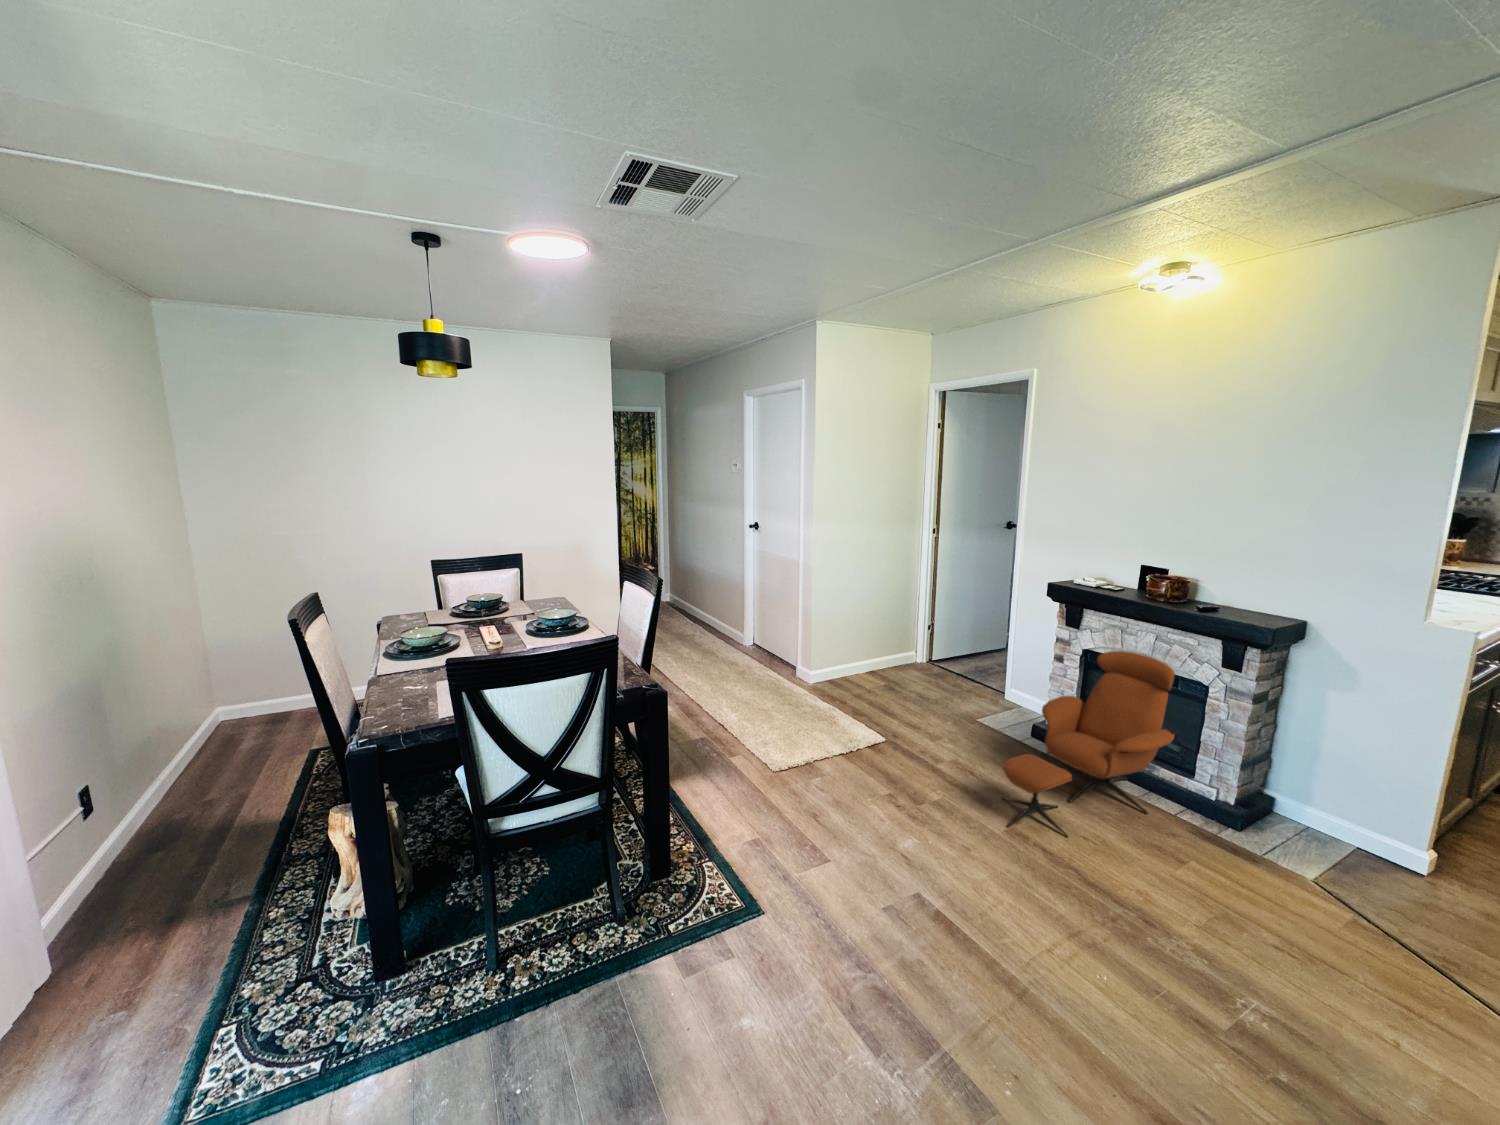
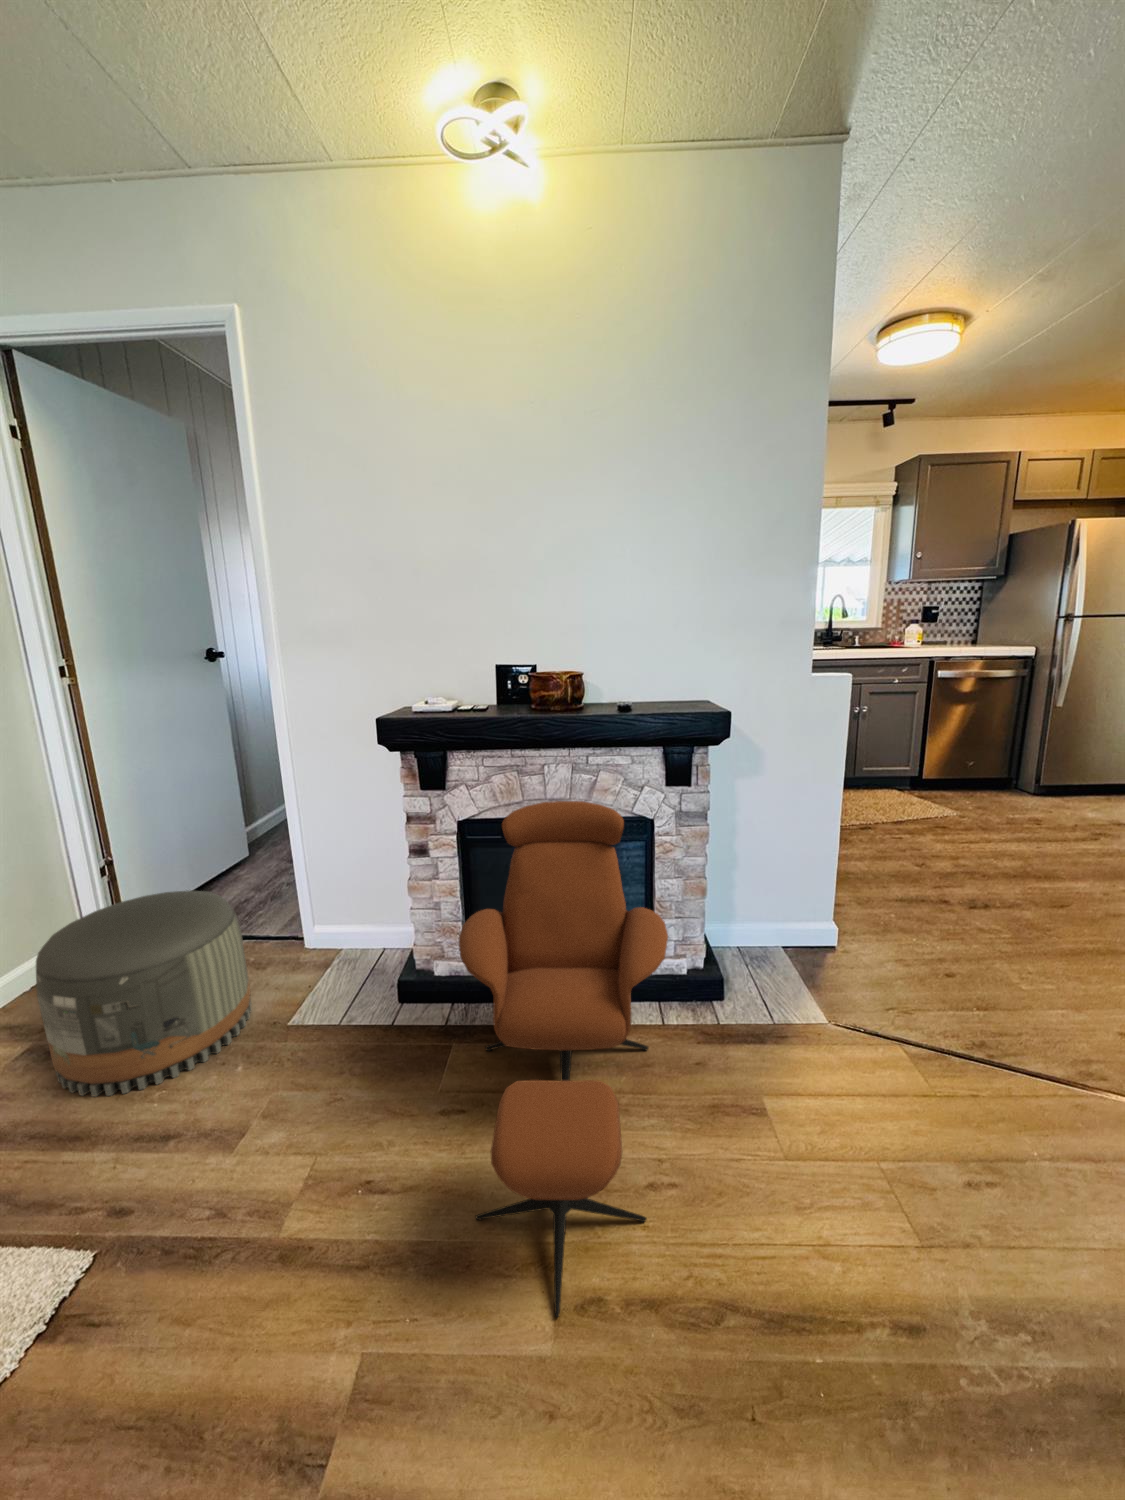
pouf: none [892,639,969,716] -> present [36,890,252,1097]

